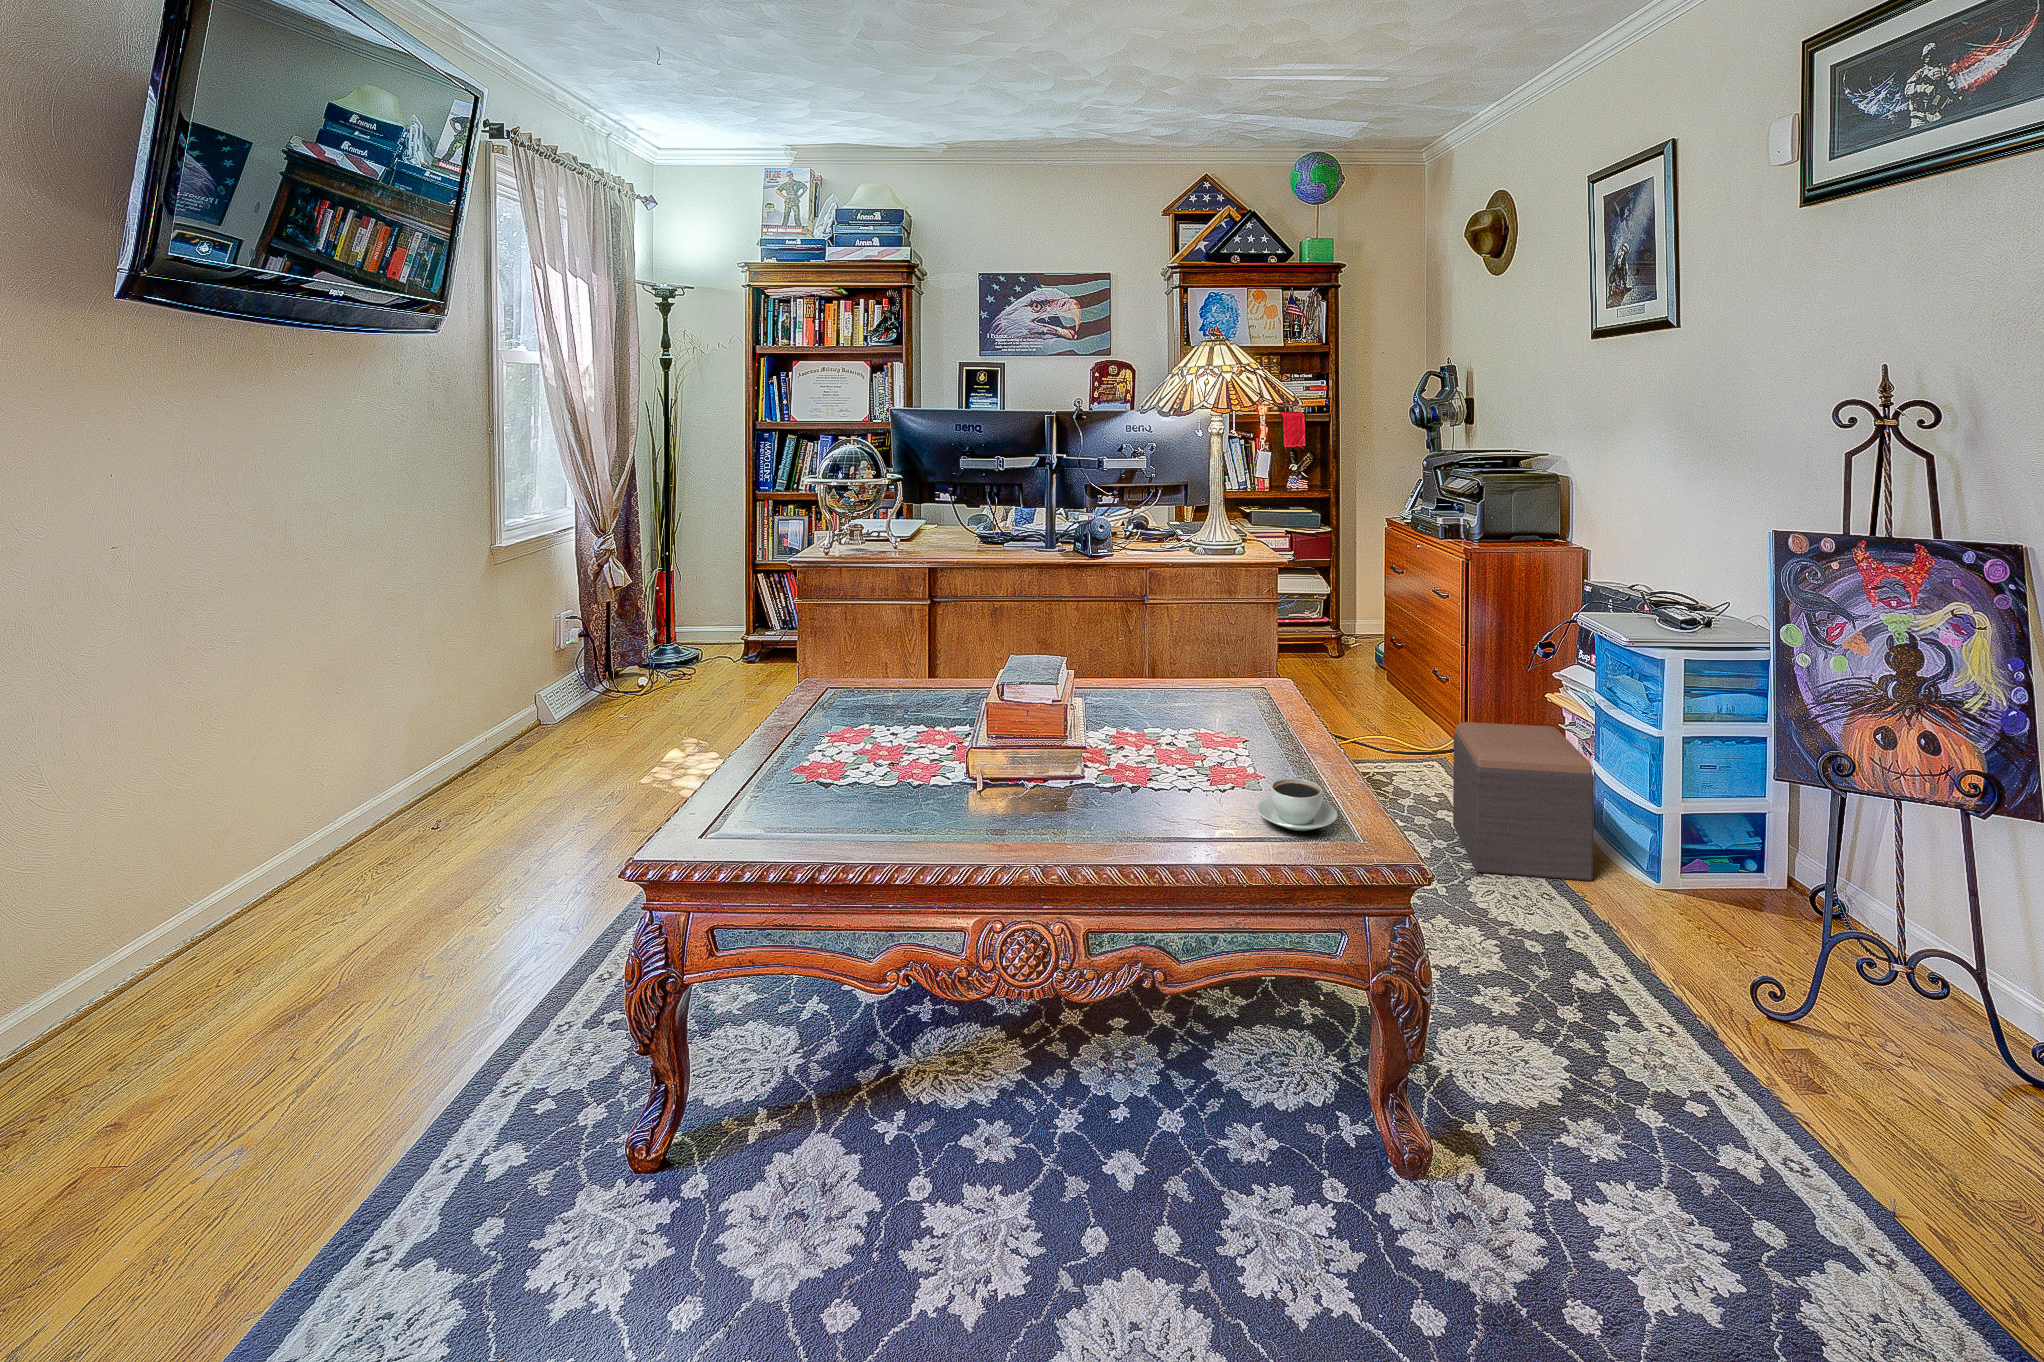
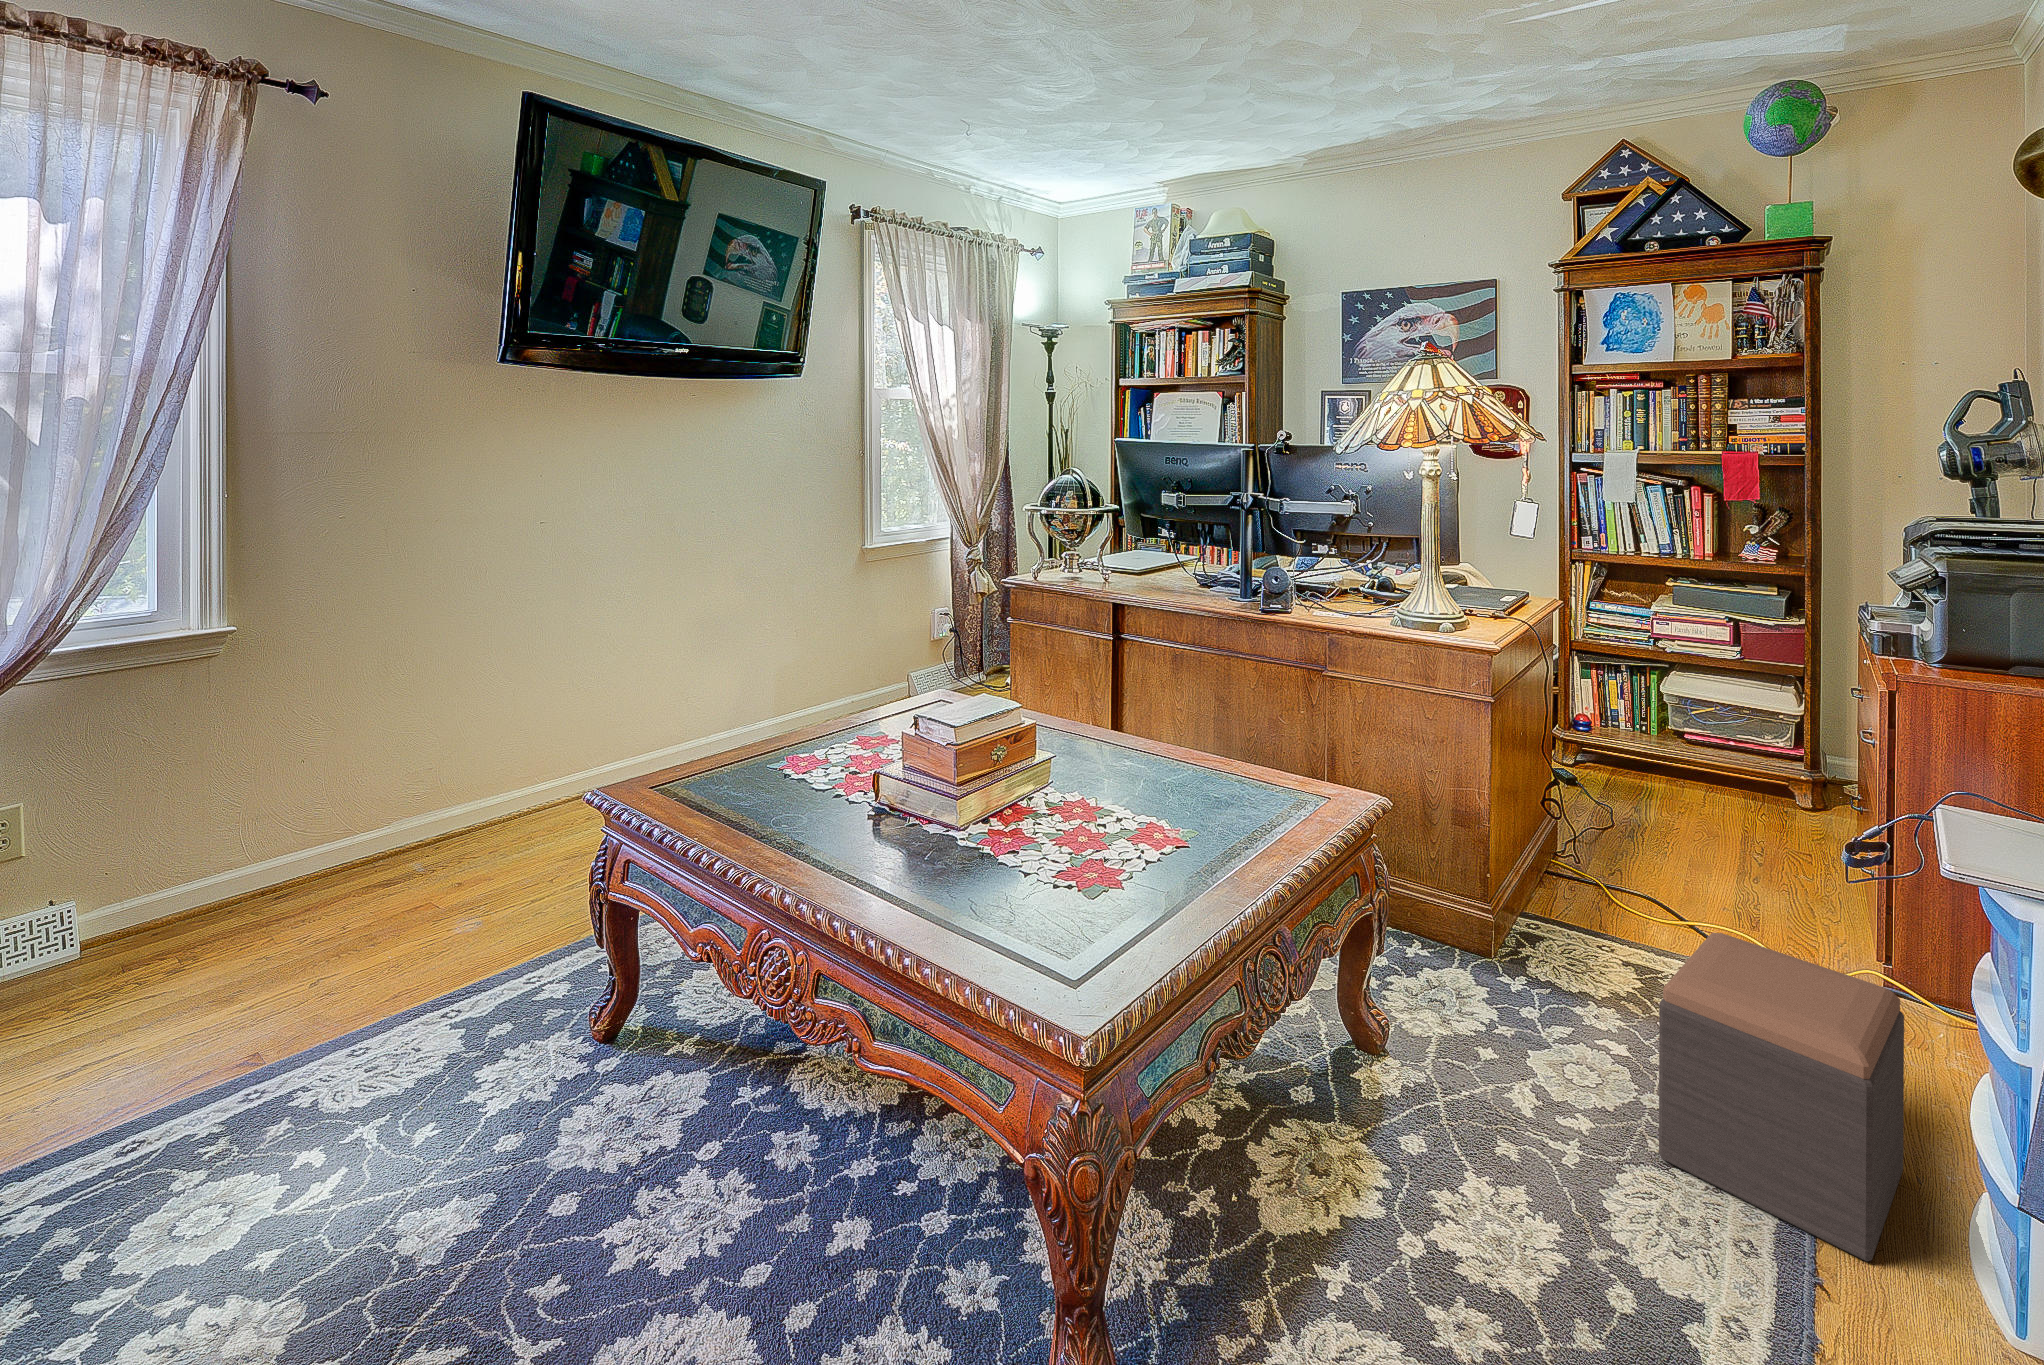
coffee cup: present [1257,778,1337,831] -> none [999,888,1090,954]

